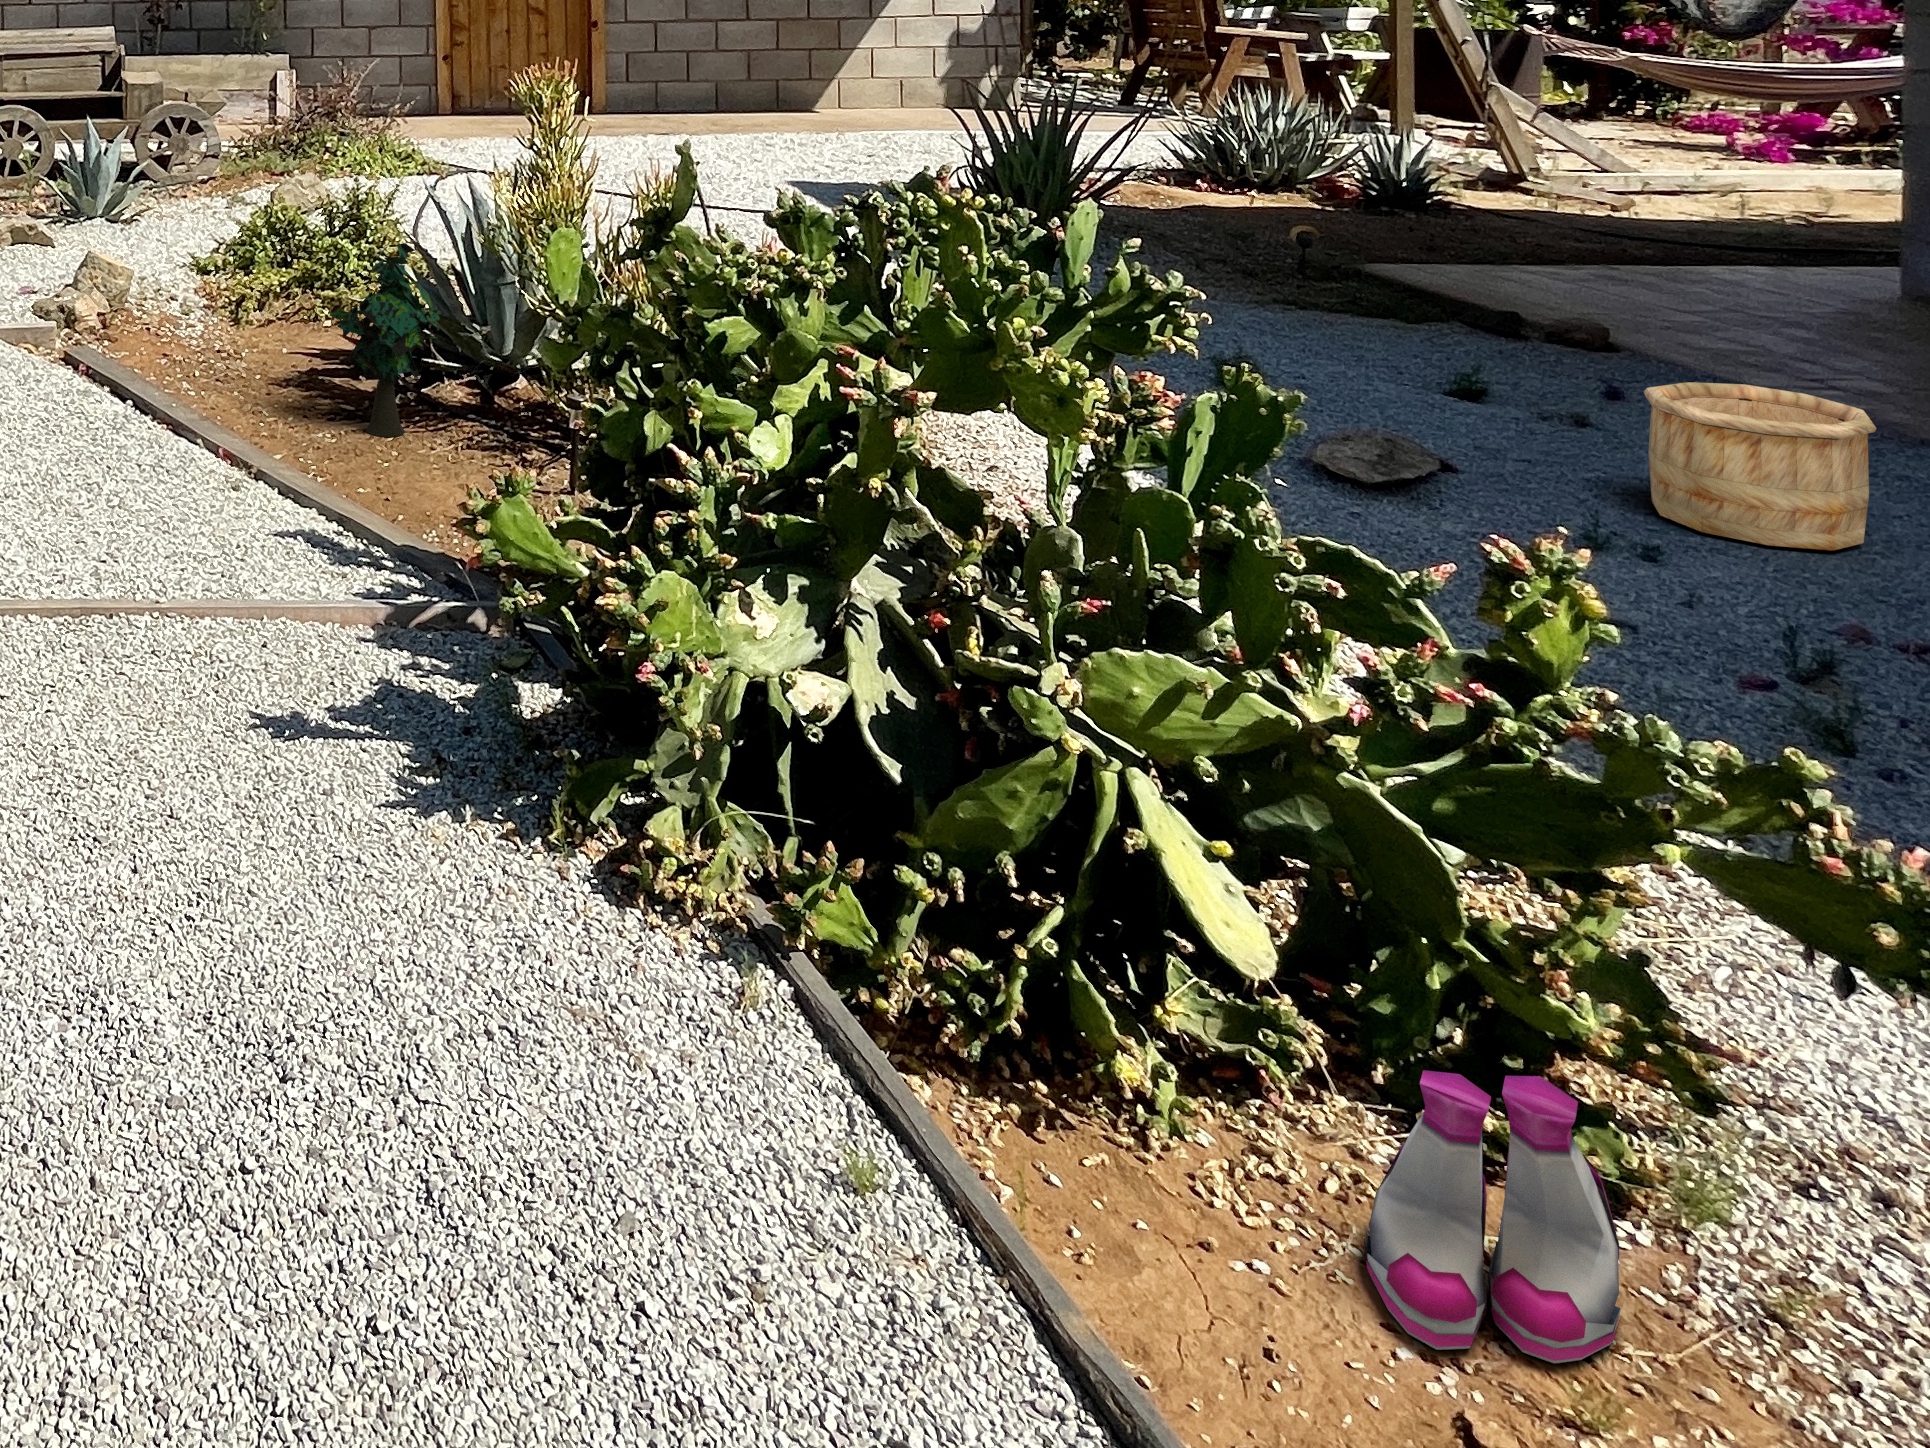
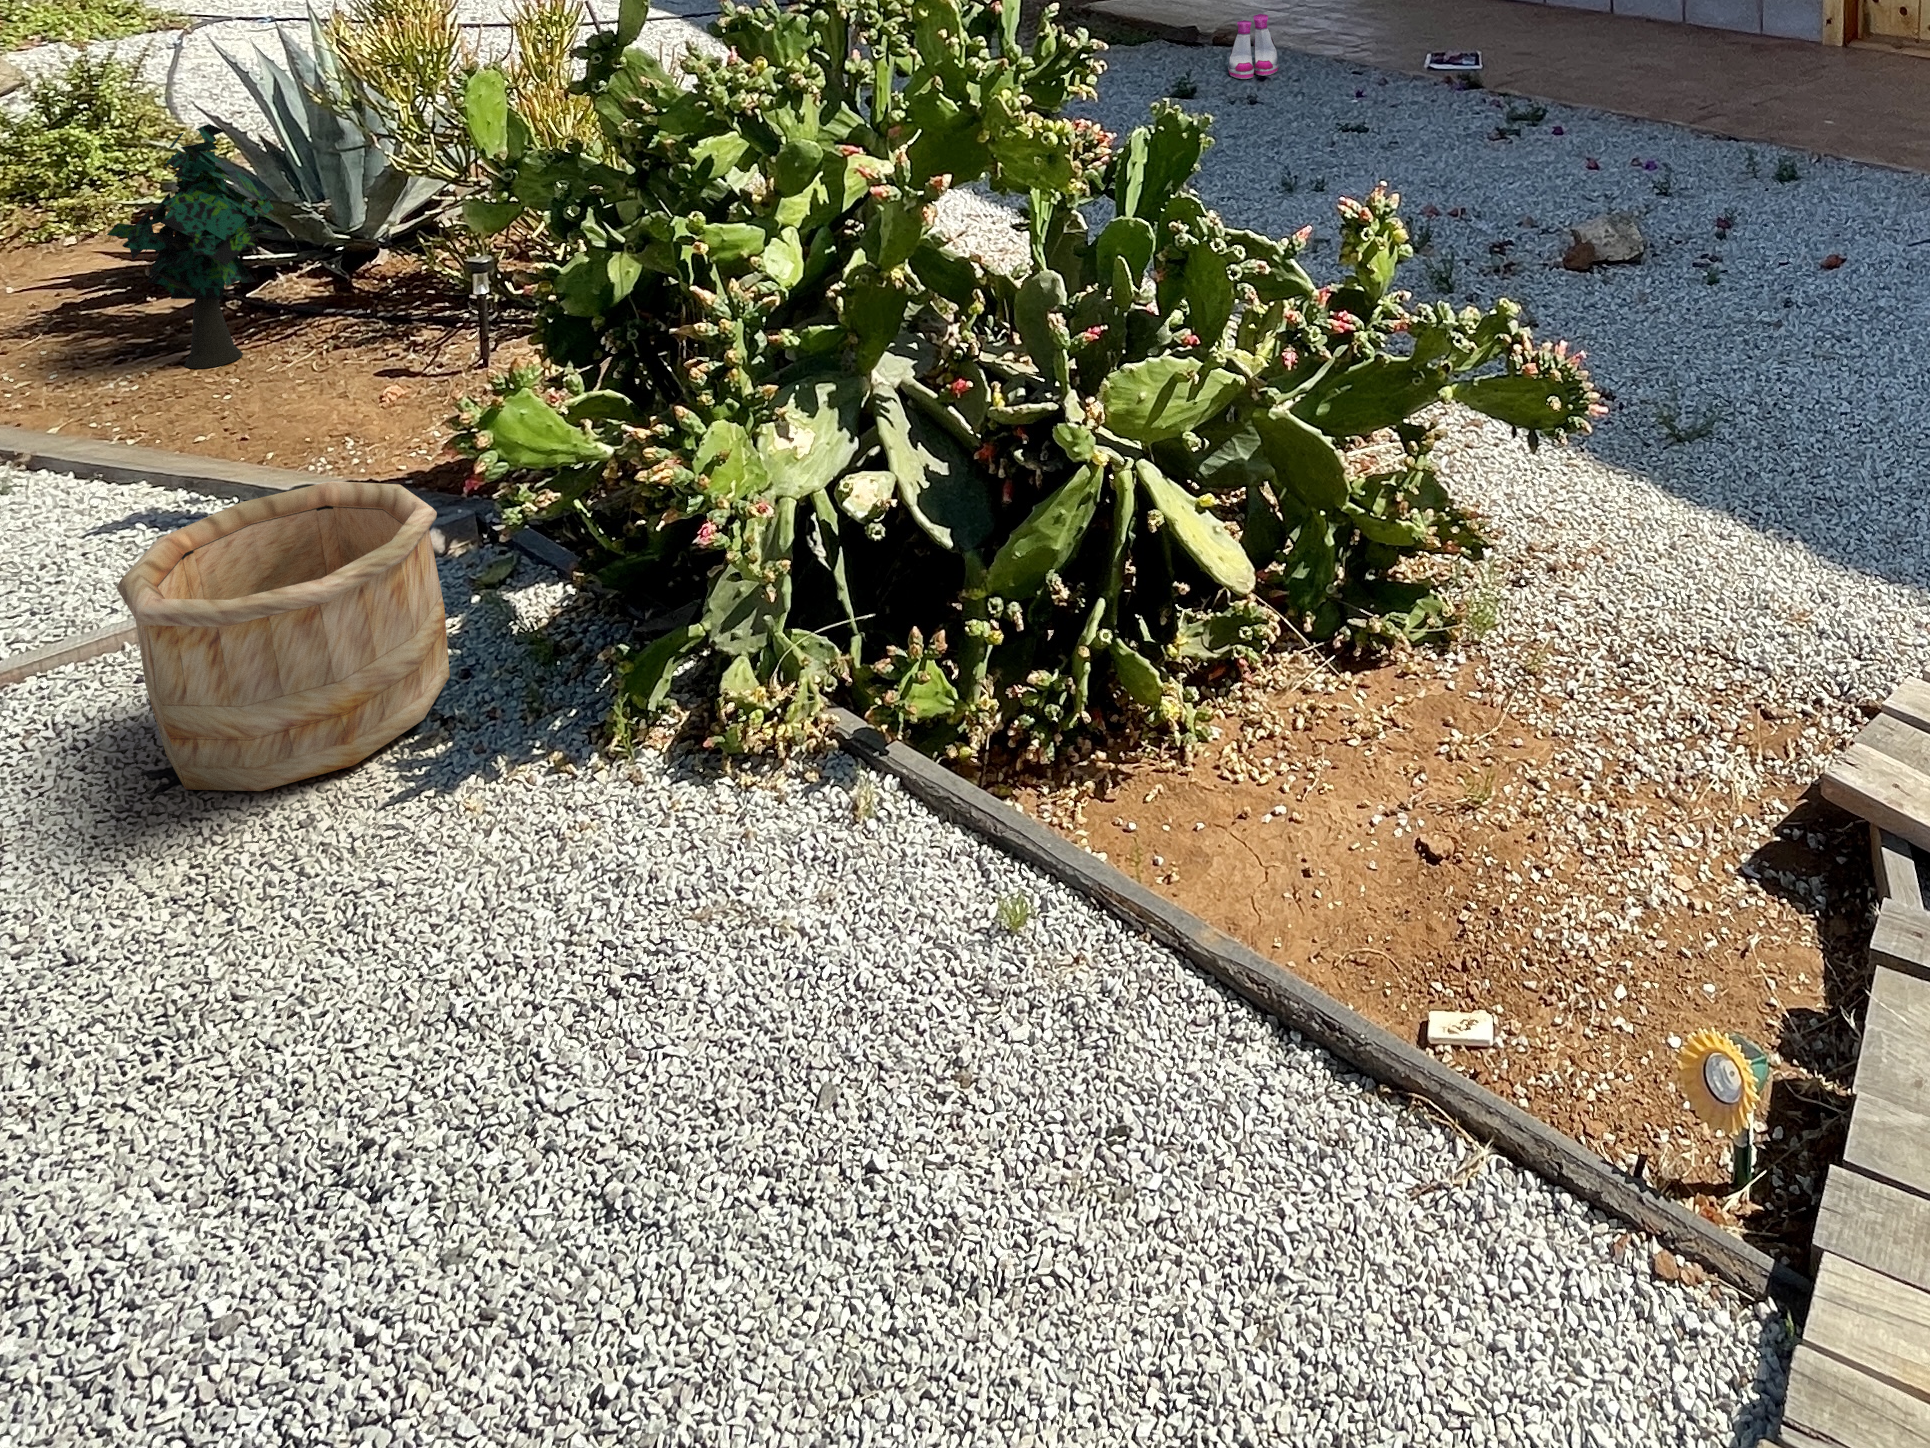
wooden bucket: present [1644,382,1876,550] -> present [117,481,450,791]
boots: present [1364,1070,1623,1363] -> present [1228,14,1278,79]

